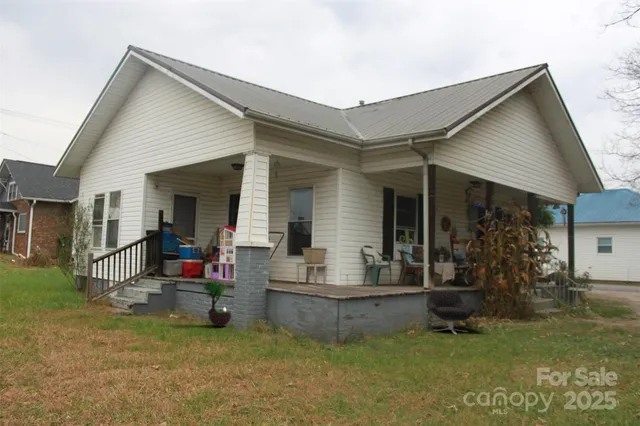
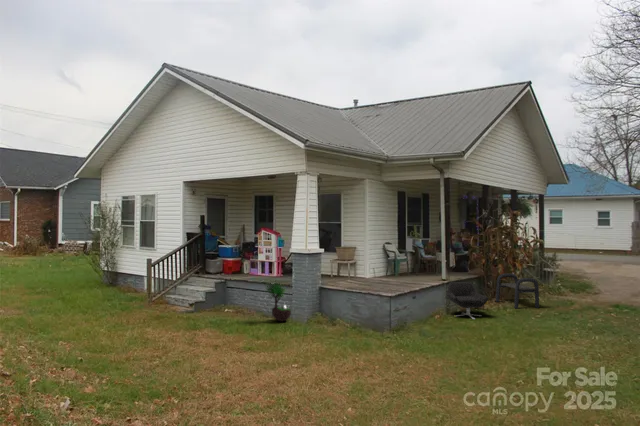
bench: none [496,286,546,327] -> present [496,274,539,308]

